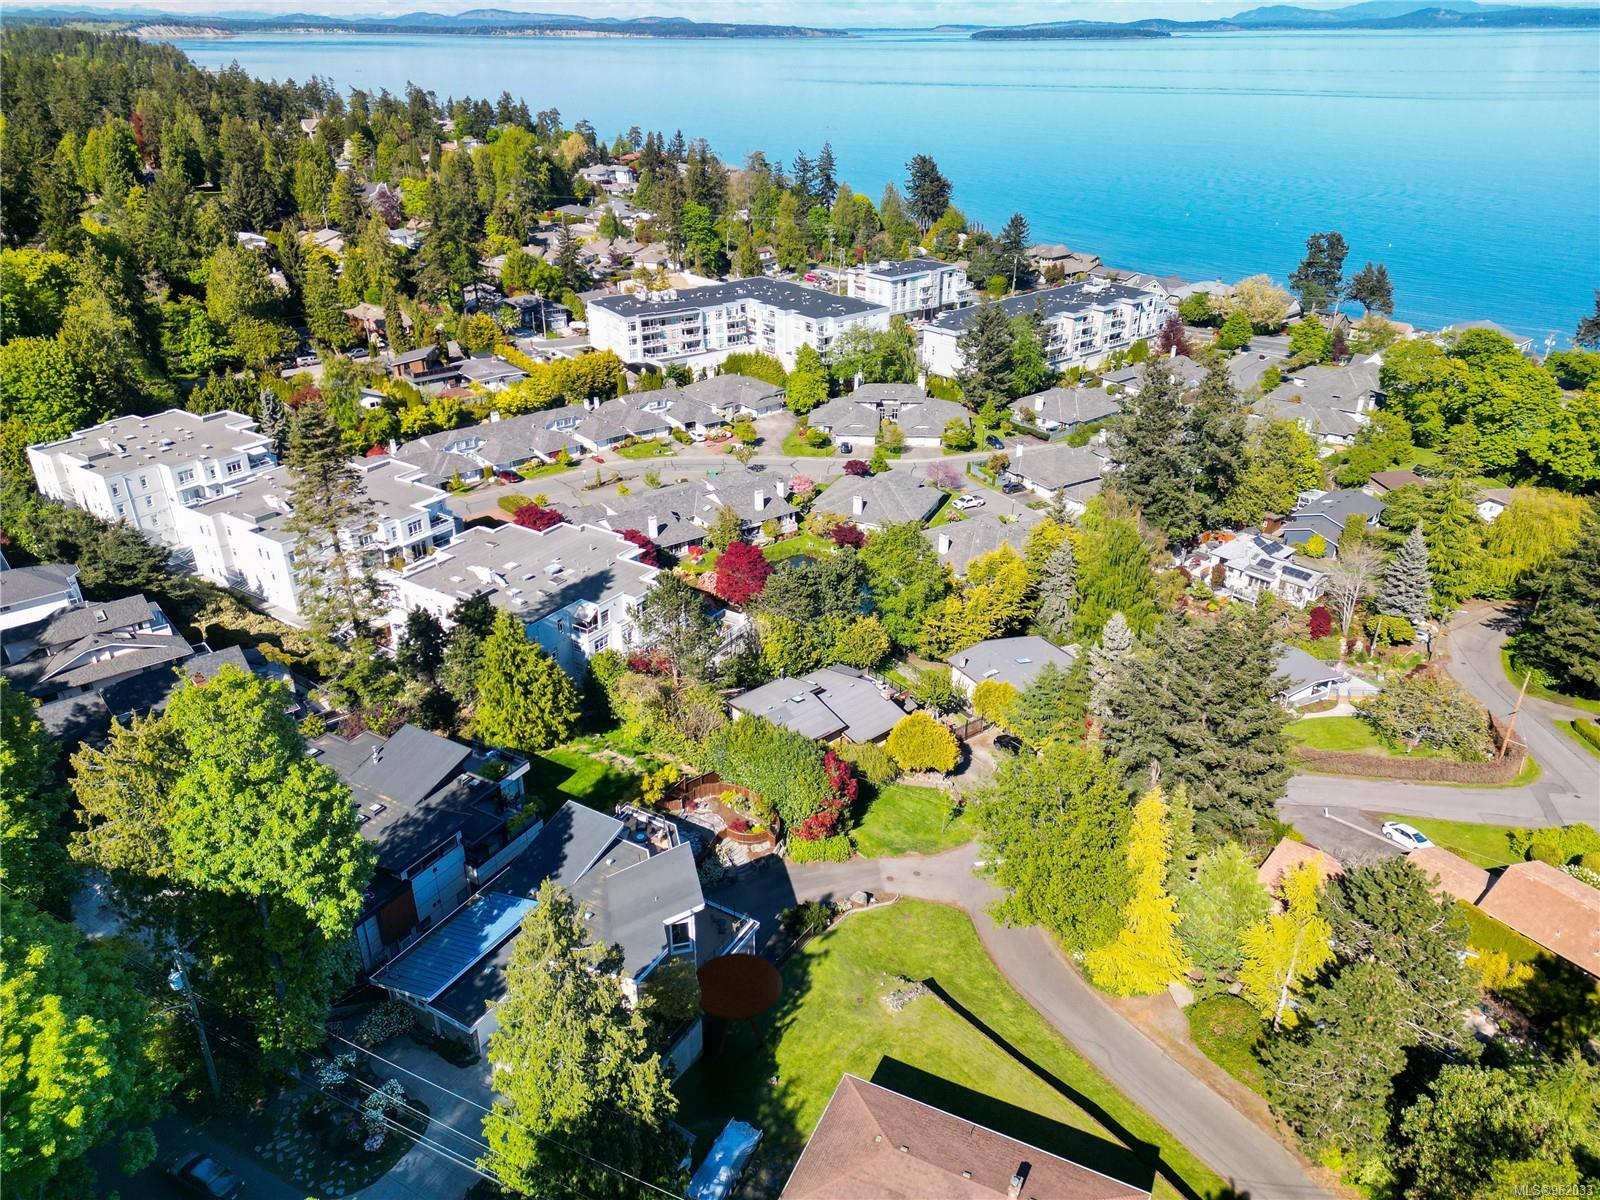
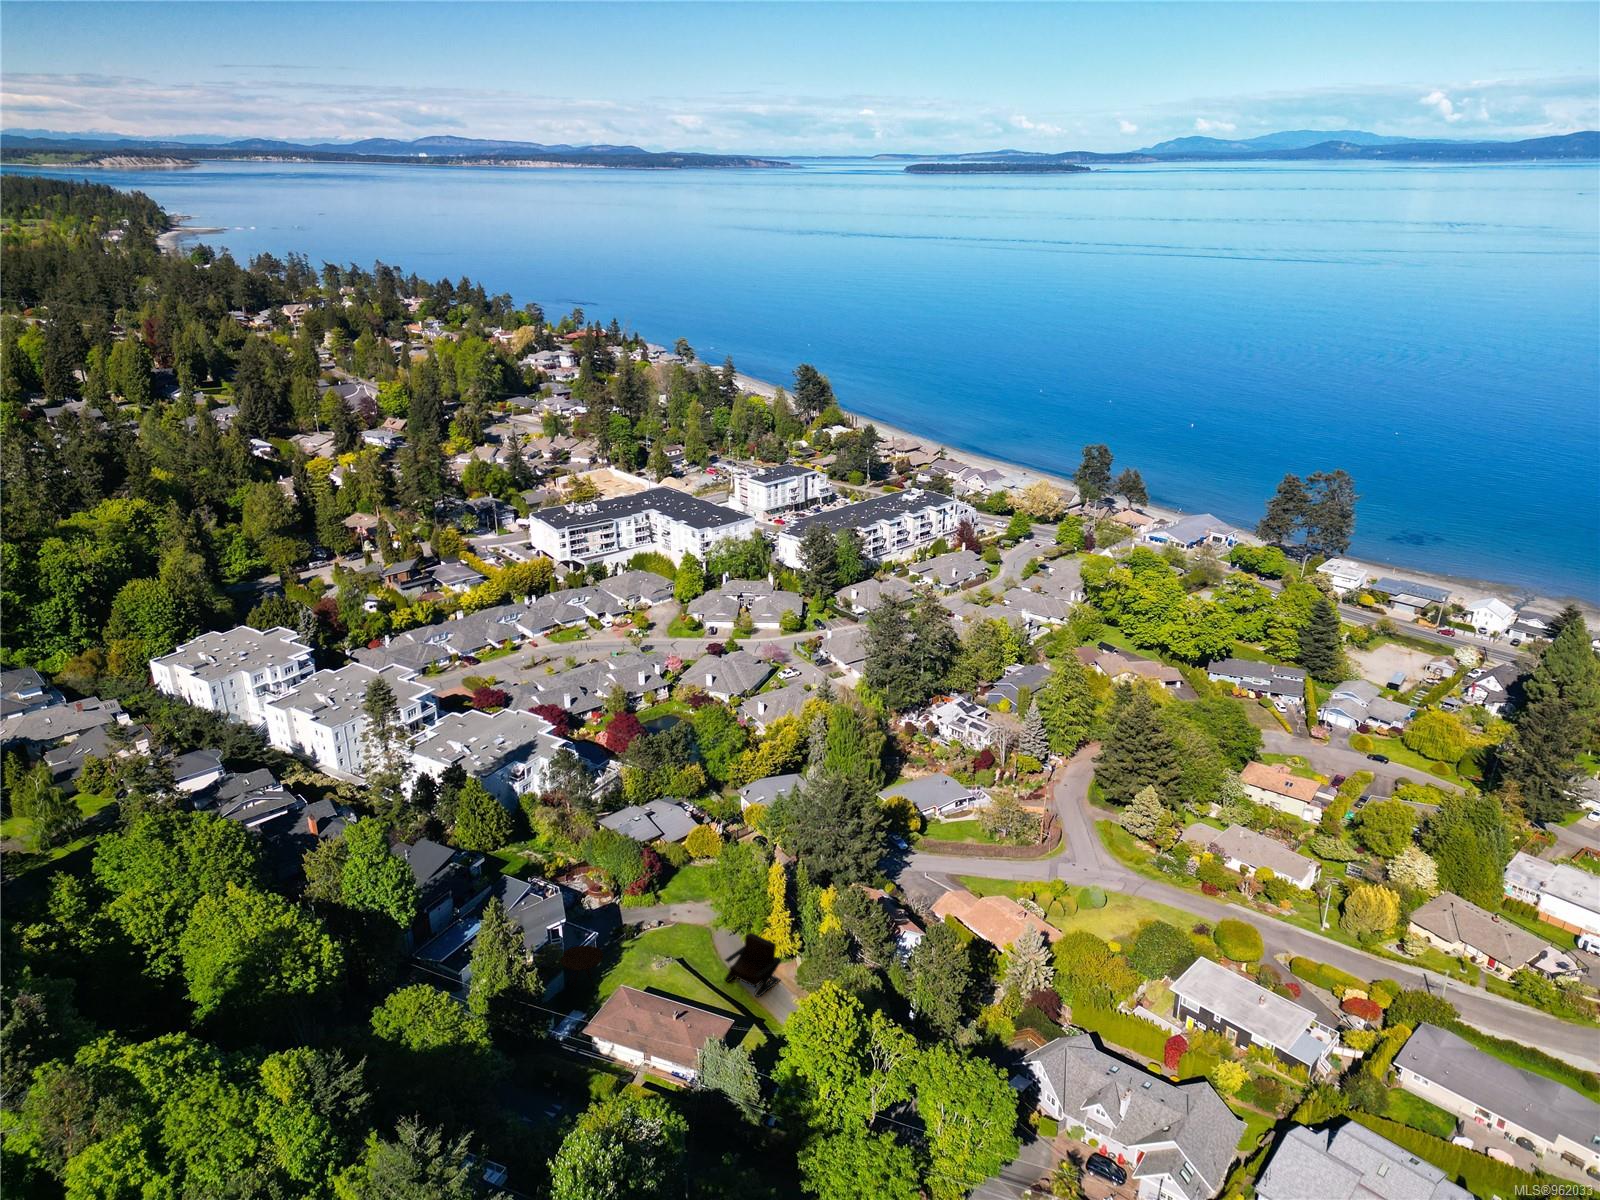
lounge chair: none [1037,937,1166,1086] -> present [725,933,782,997]

